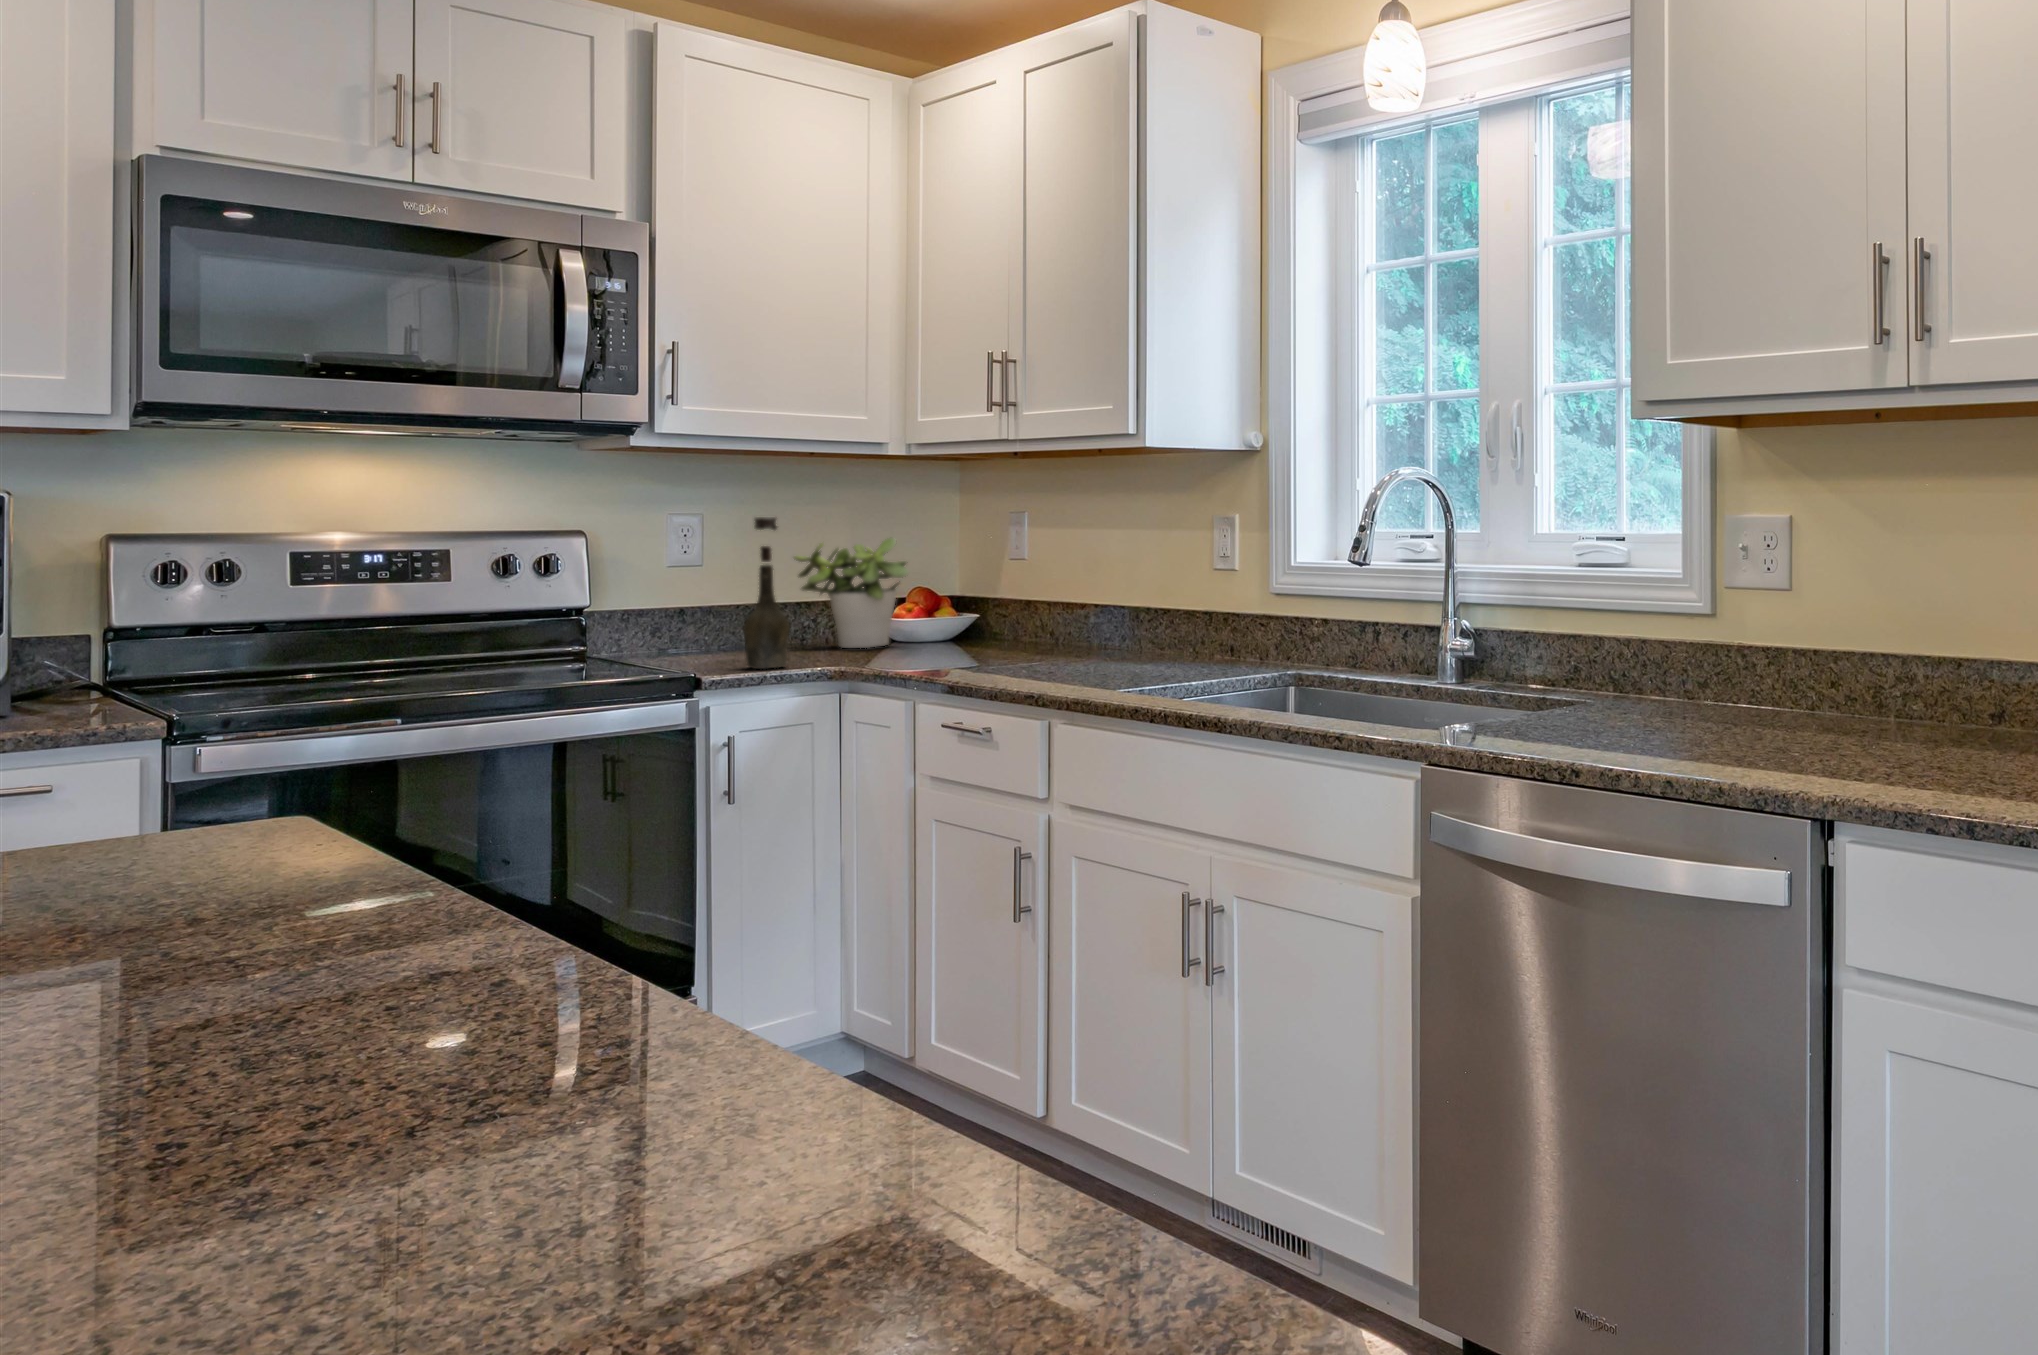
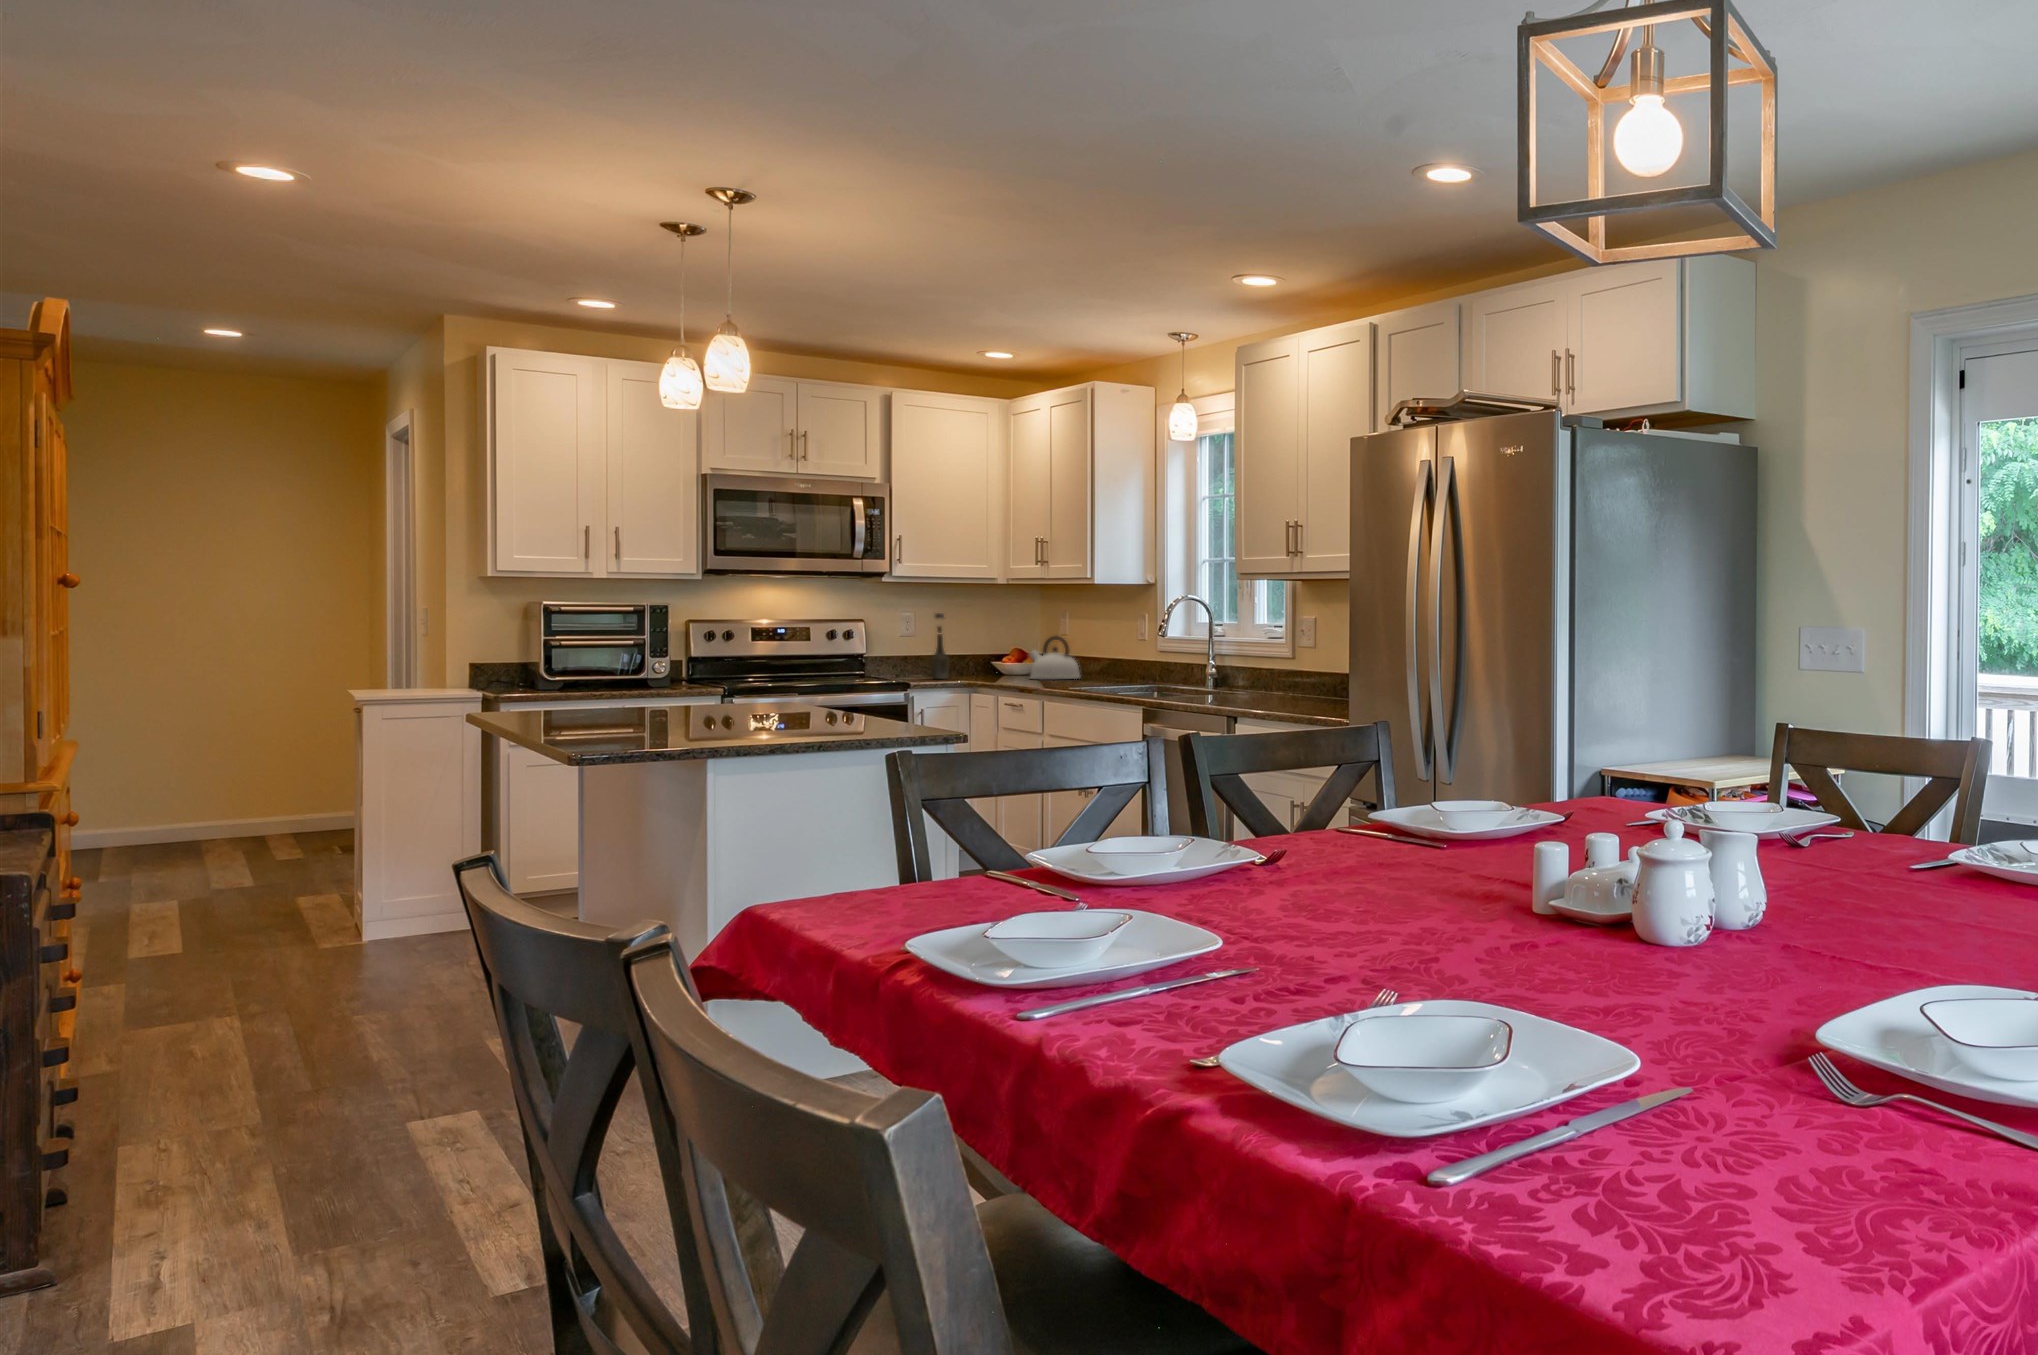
potted plant: present [794,538,908,648] -> none [956,624,1008,675]
kettle: none [970,566,1090,667] -> present [1029,636,1080,679]

